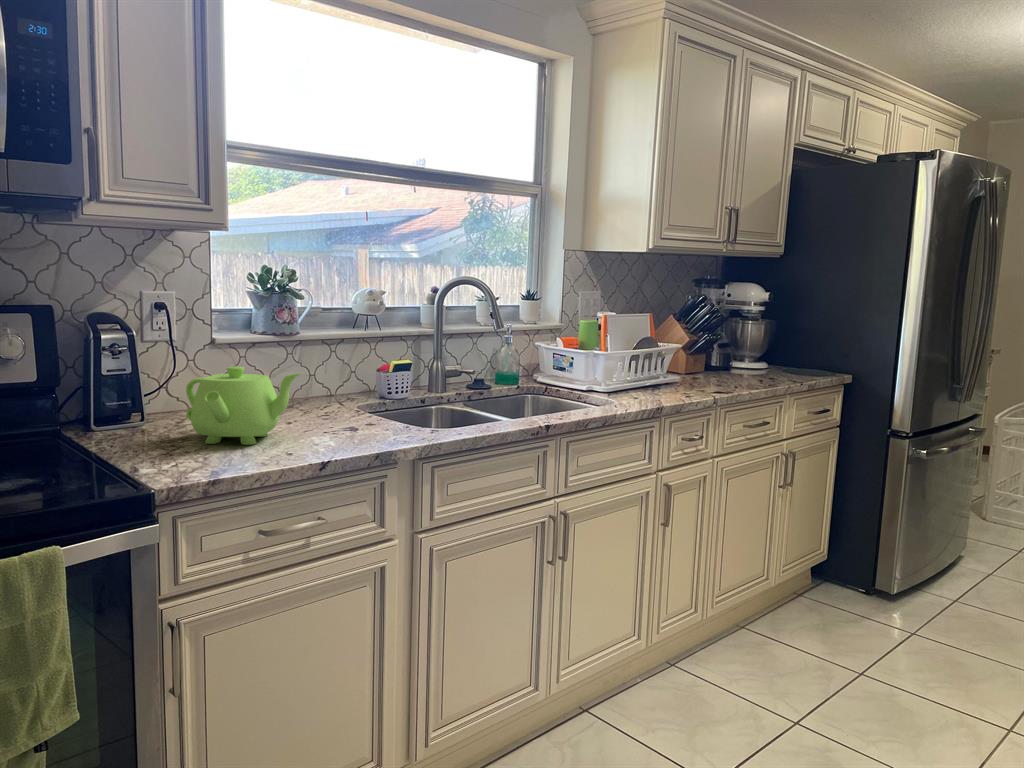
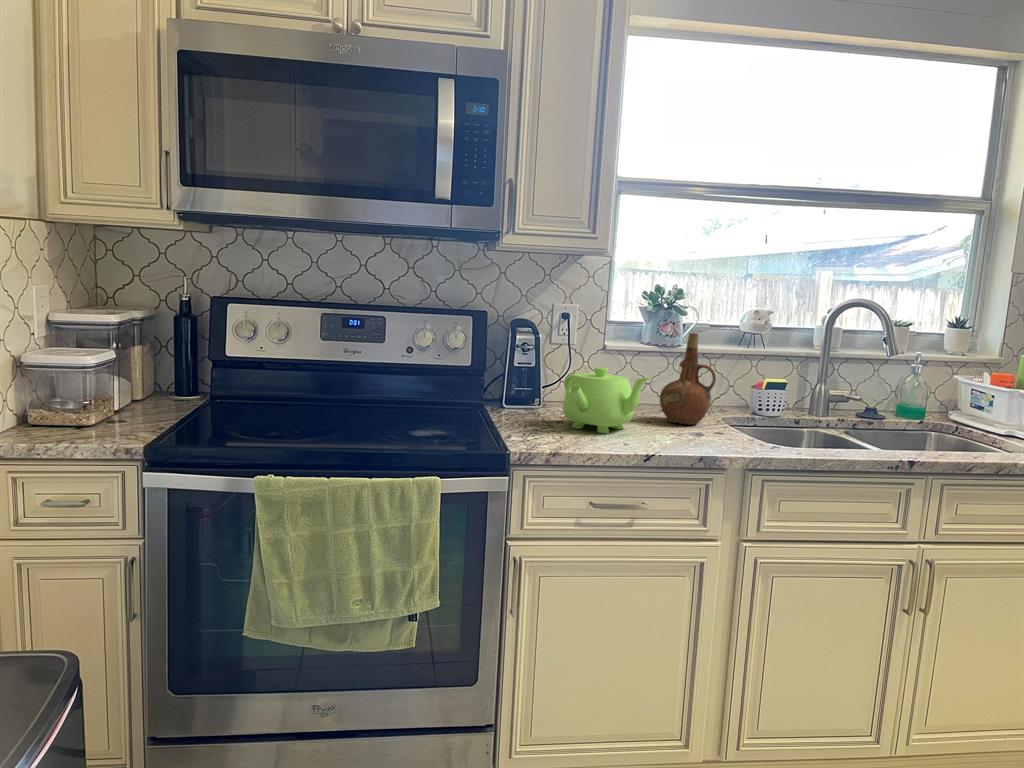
ceramic pitcher: none [296,319,356,419] -> present [660,333,716,424]

